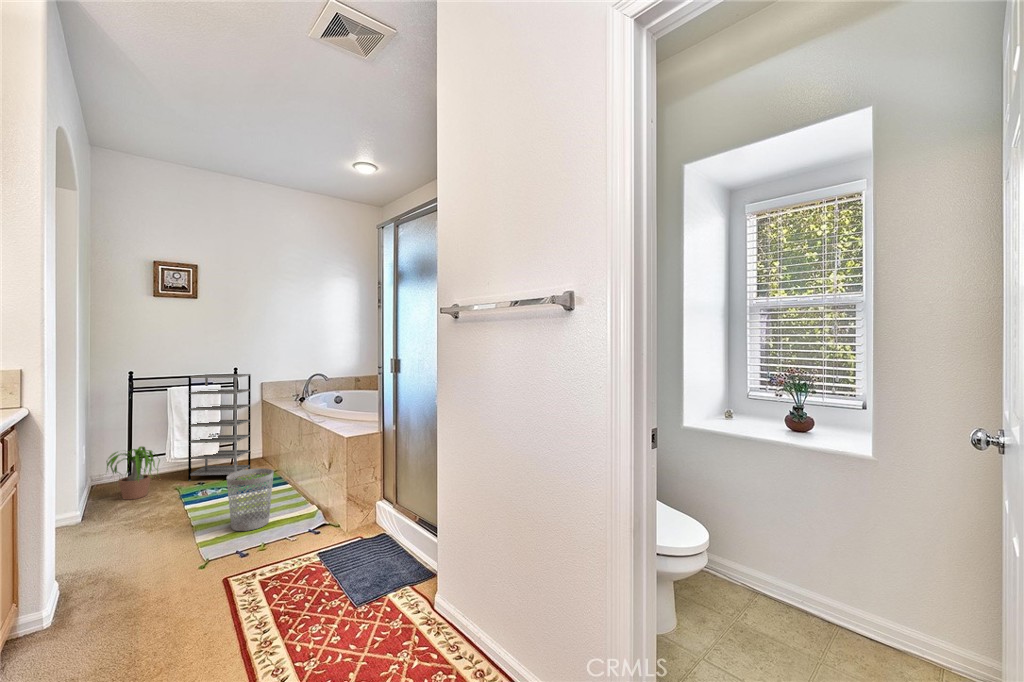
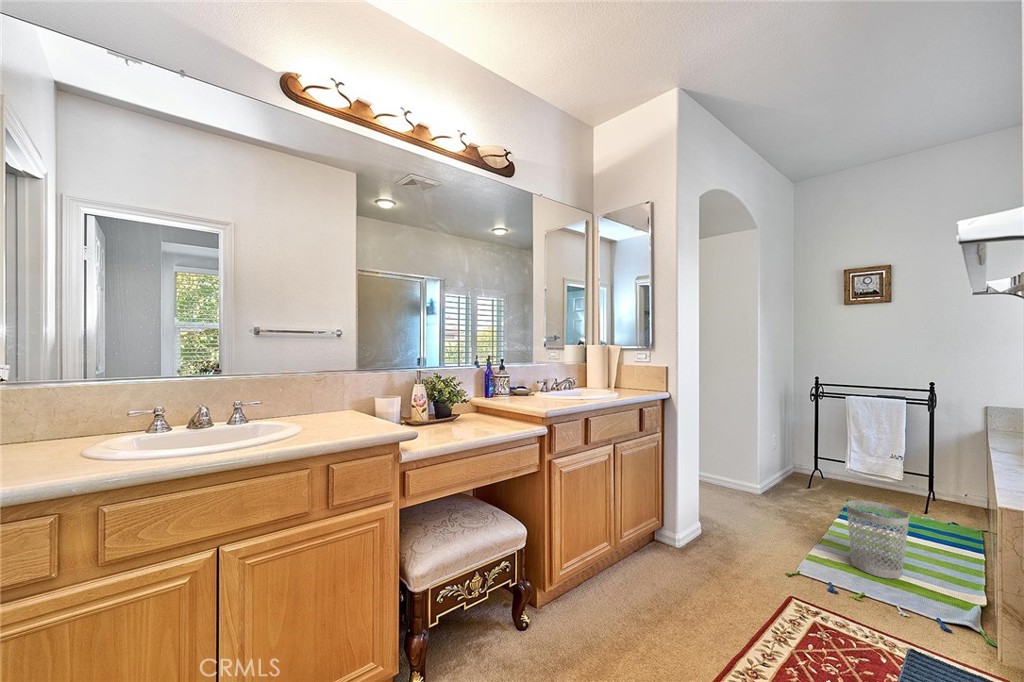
shelving unit: present [188,374,251,481] -> none [868,388,952,518]
potted plant: present [106,447,160,500] -> none [778,447,836,495]

